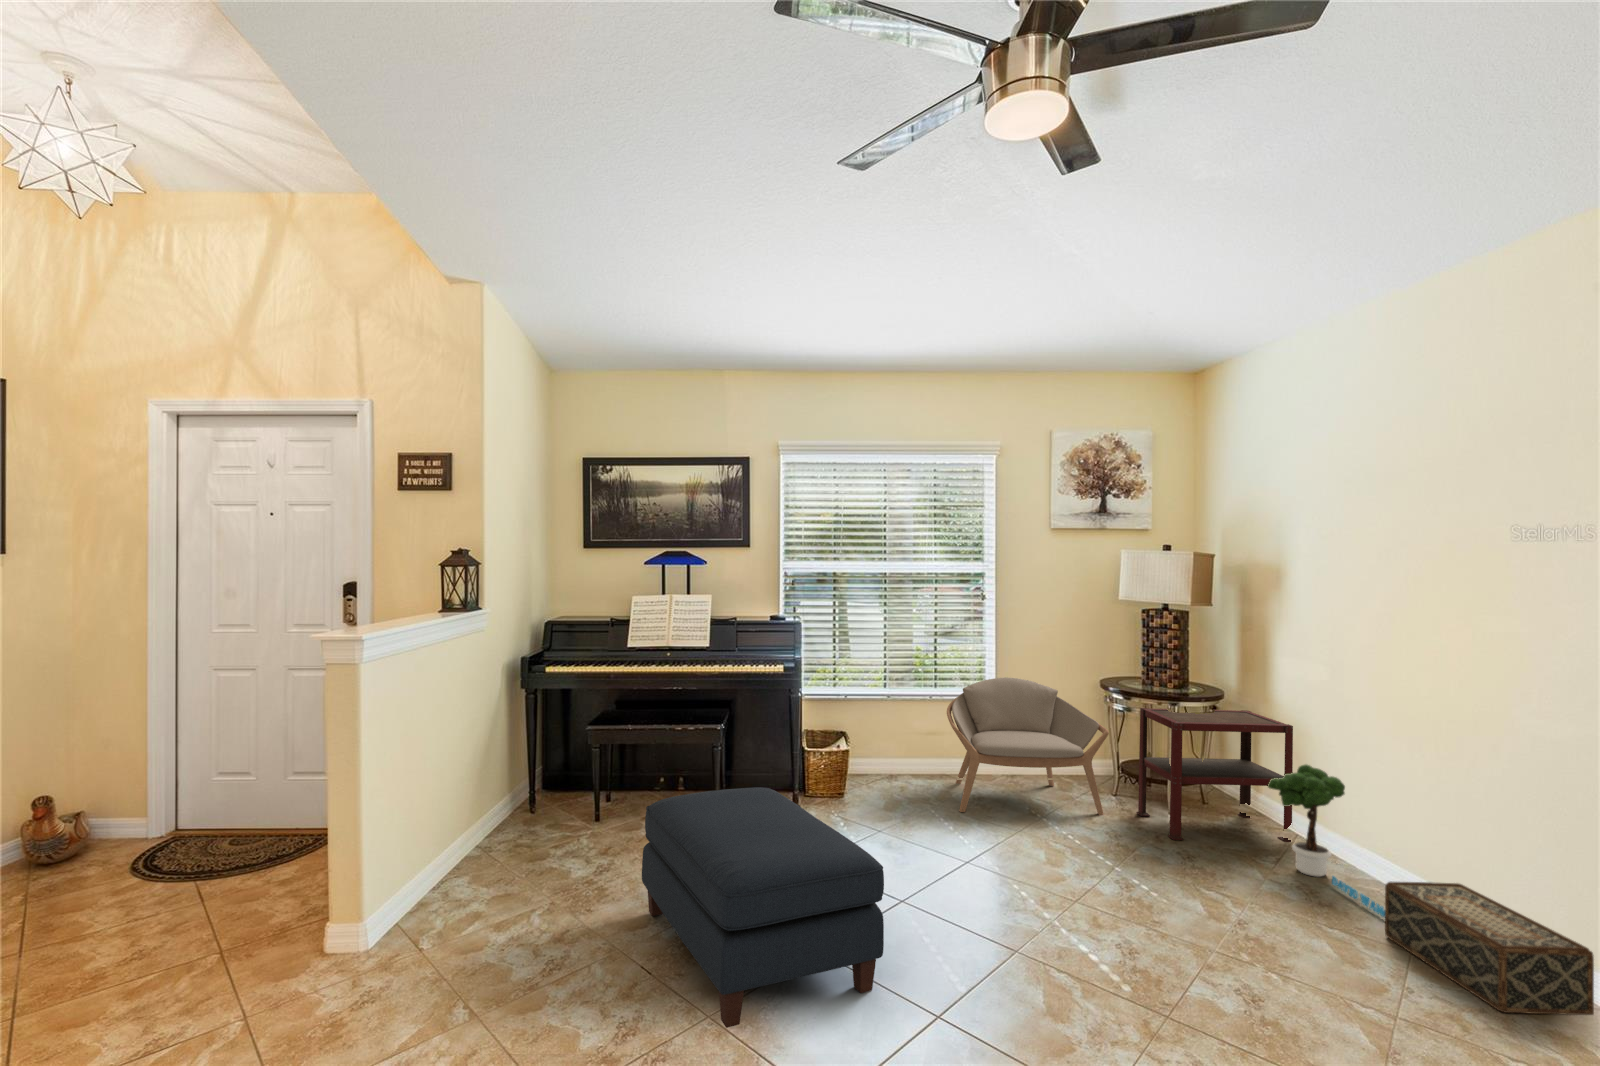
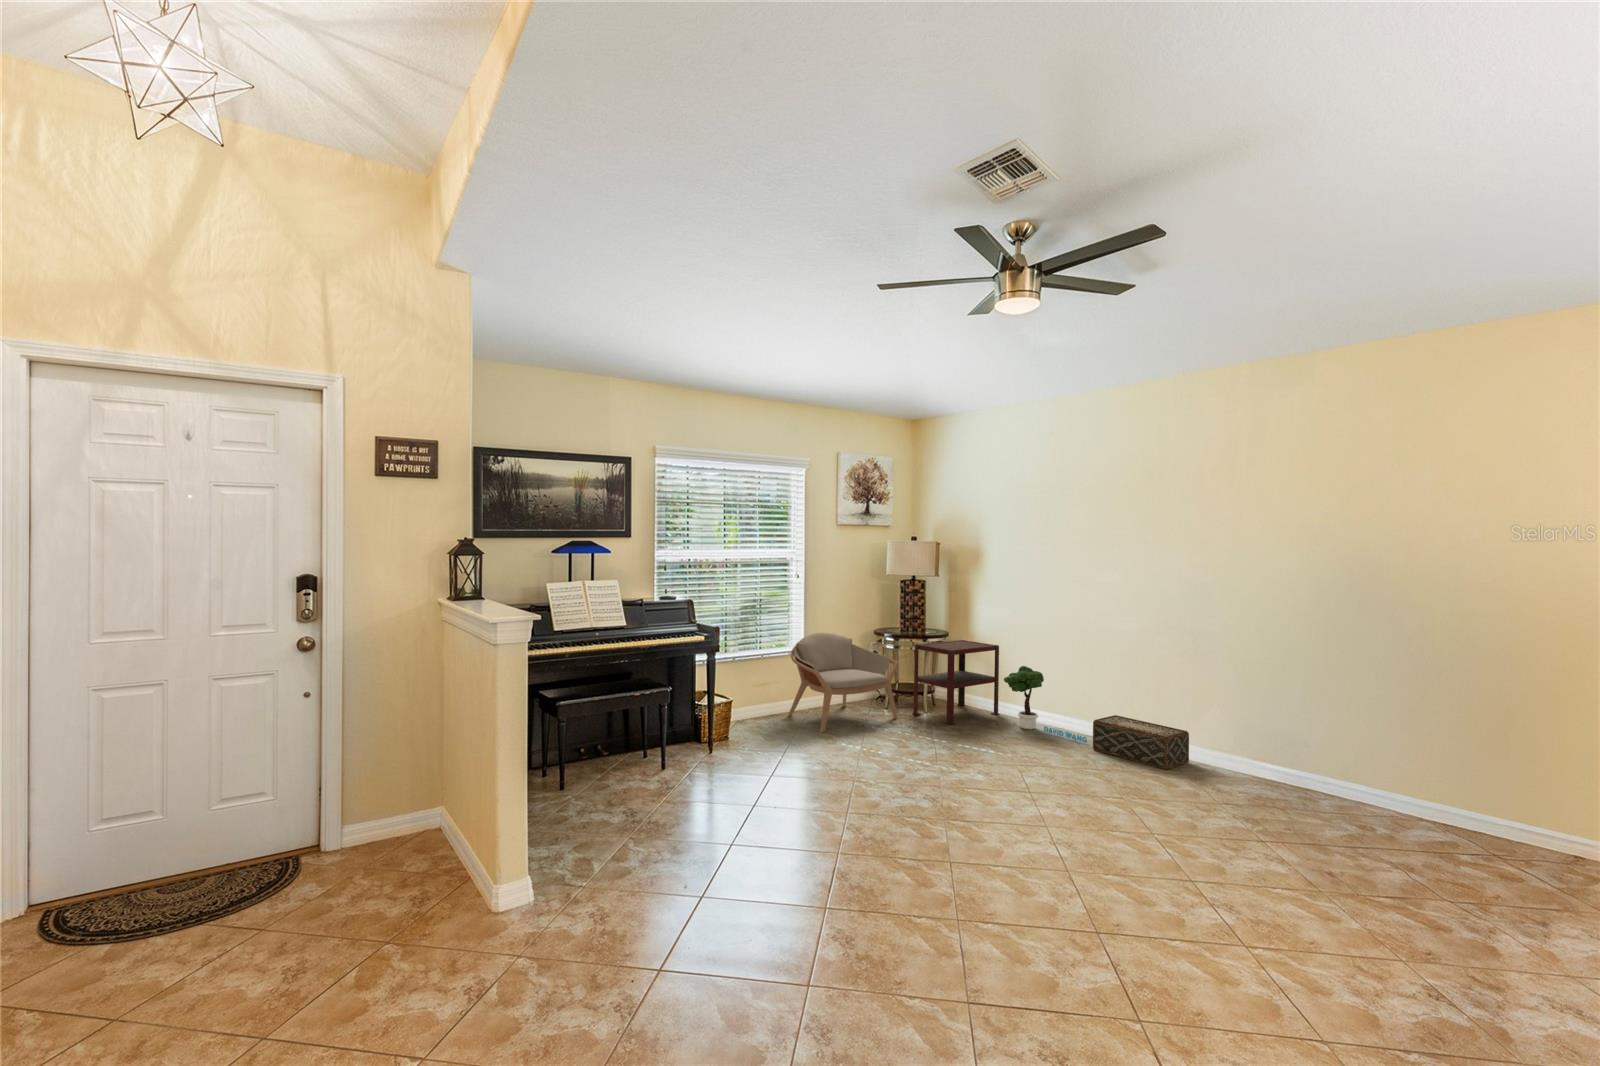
ottoman: present [642,787,884,1028] -> none [738,727,957,886]

